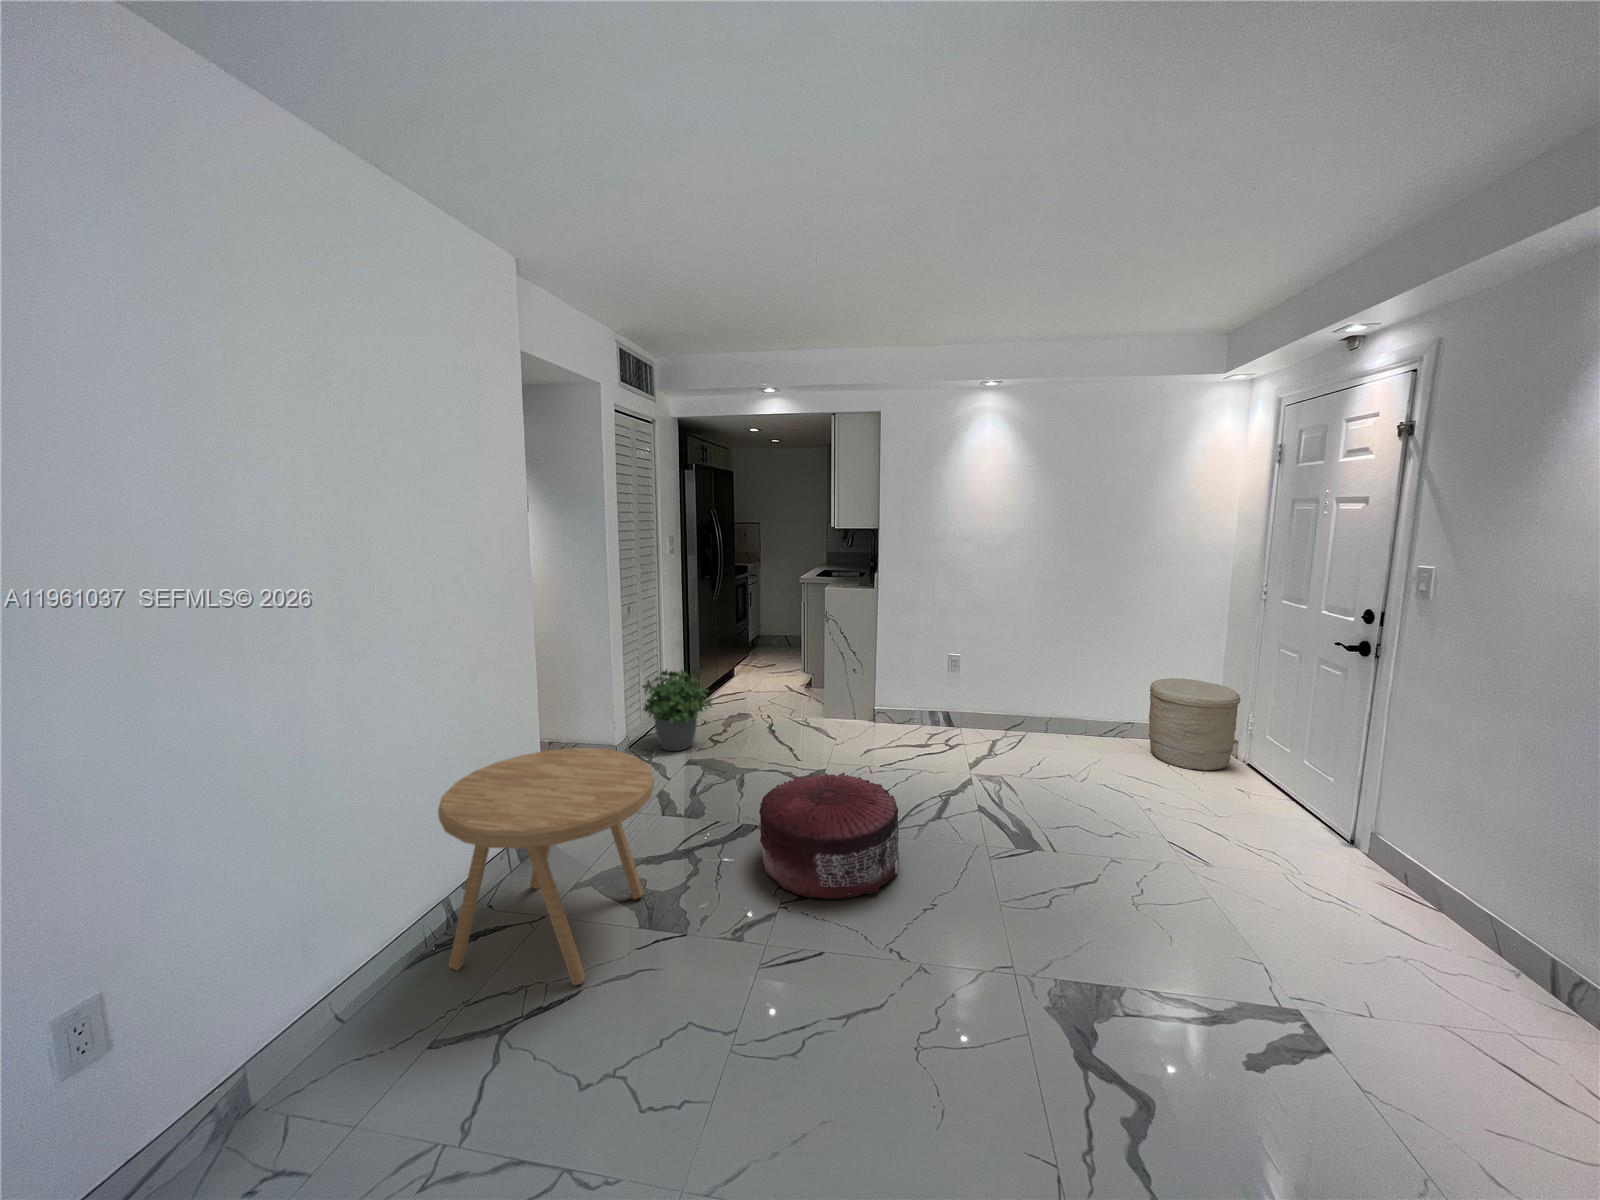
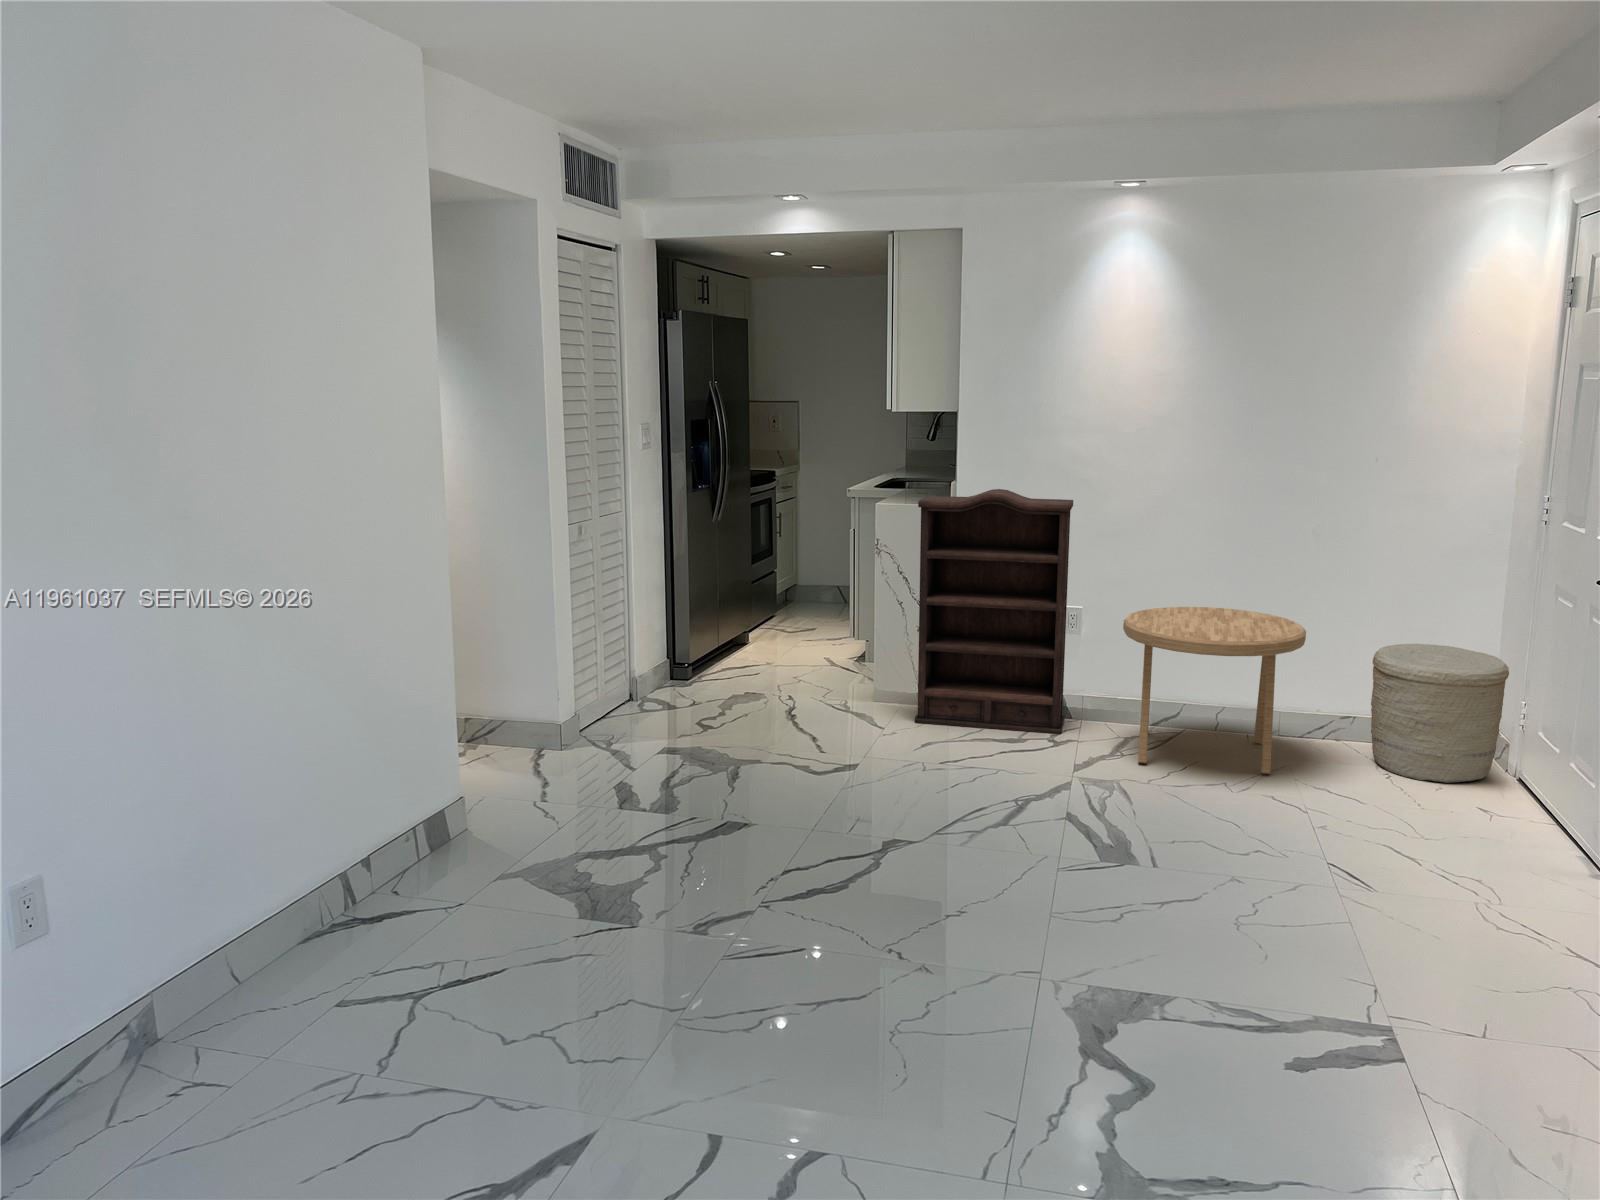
bookshelf: none [854,581,955,740] -> present [915,489,1073,734]
potted plant: present [642,670,712,751] -> none [594,616,699,737]
side table: present [438,748,654,986] -> present [1123,607,1306,774]
pouf: present [759,773,899,899] -> none [740,752,932,902]

